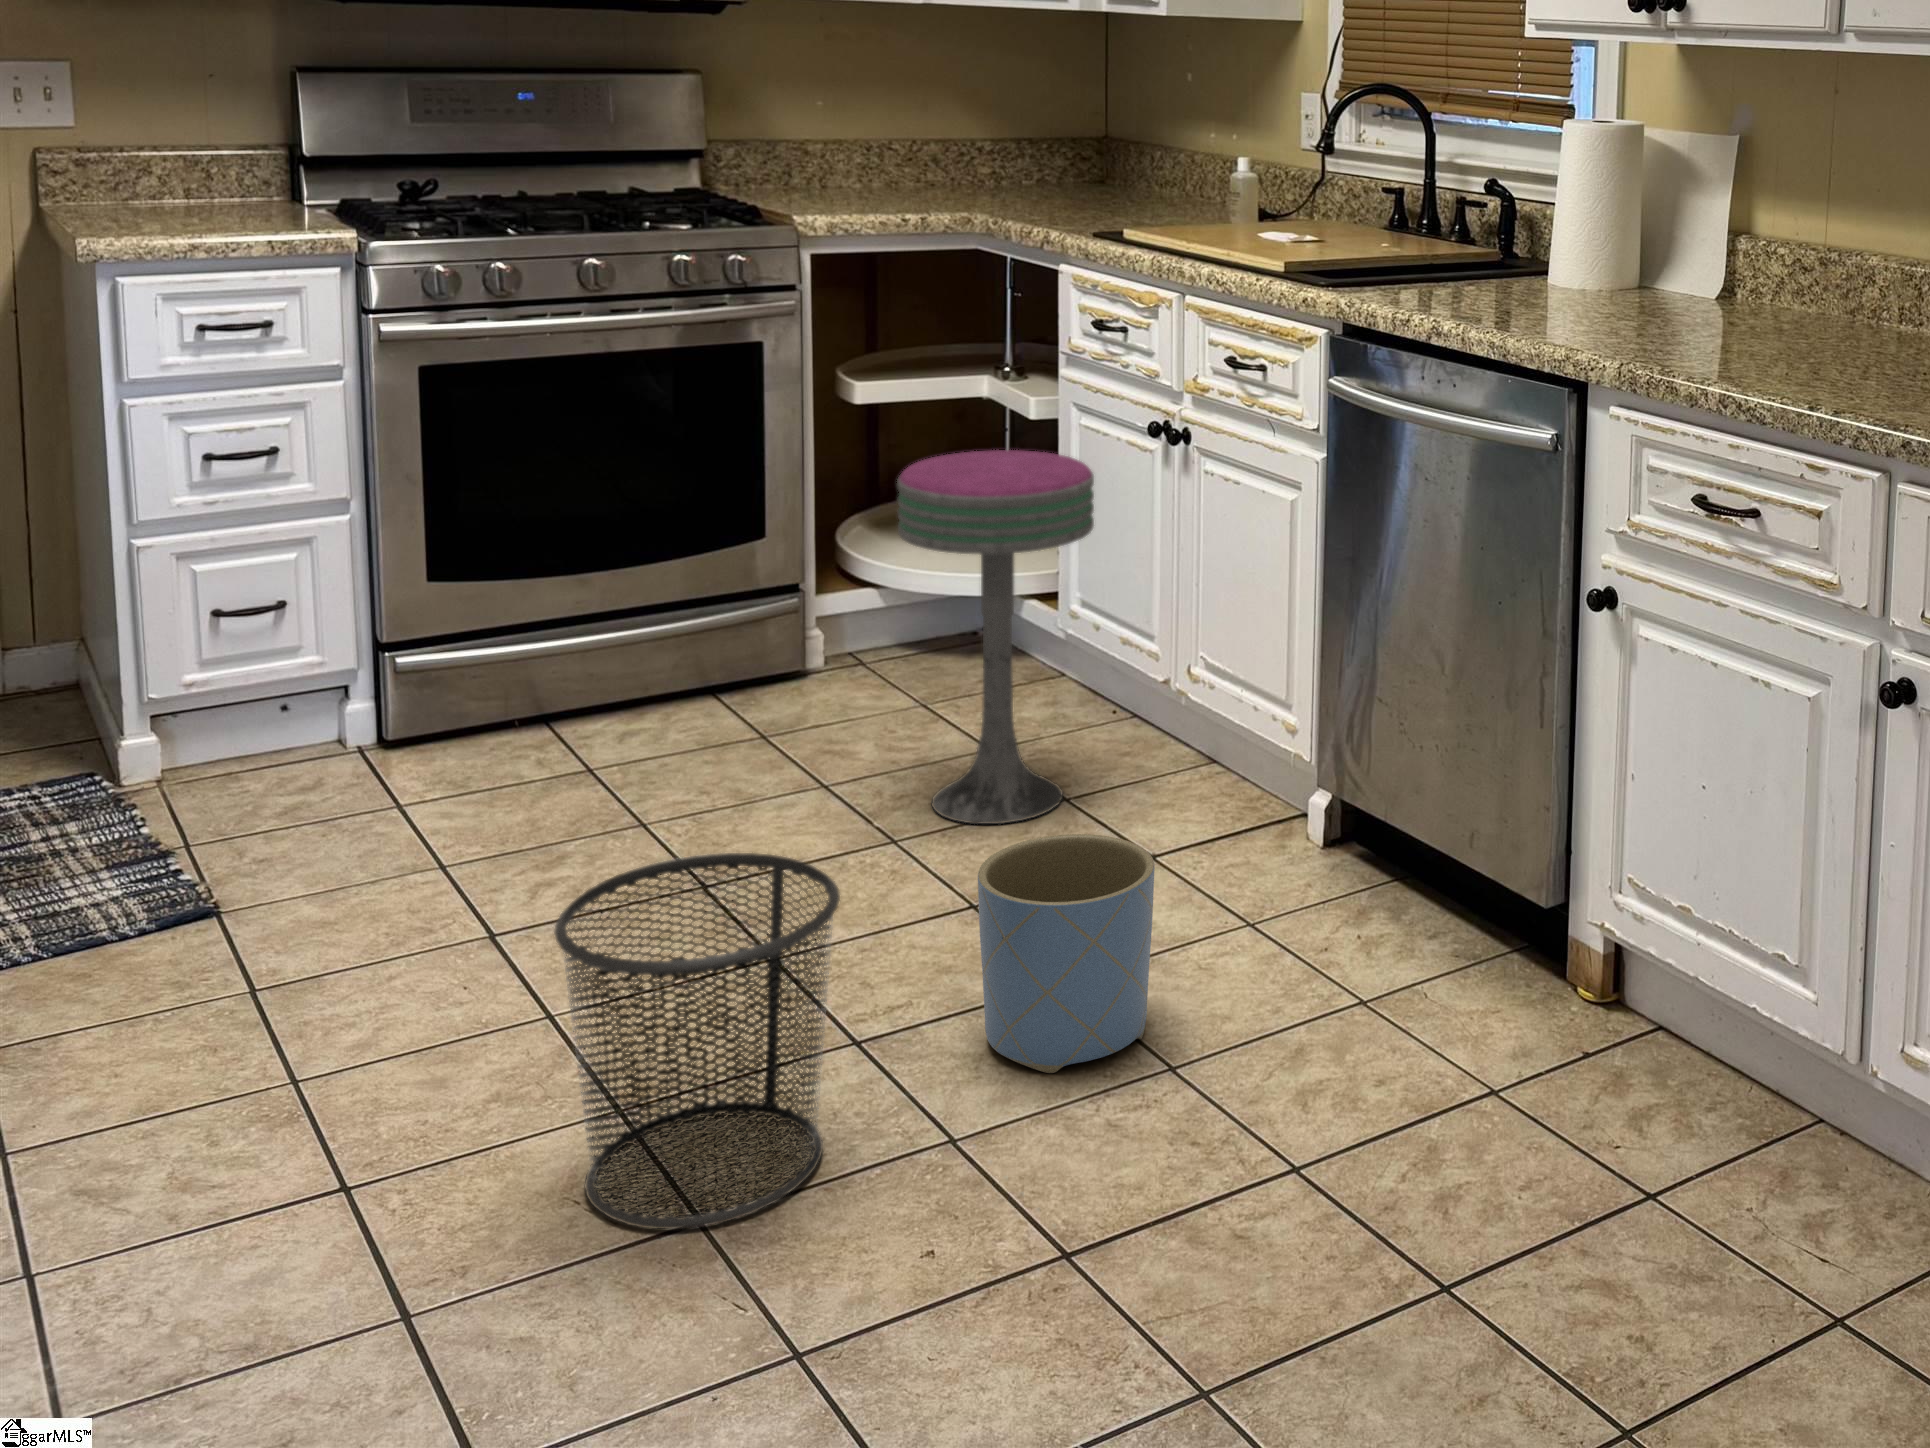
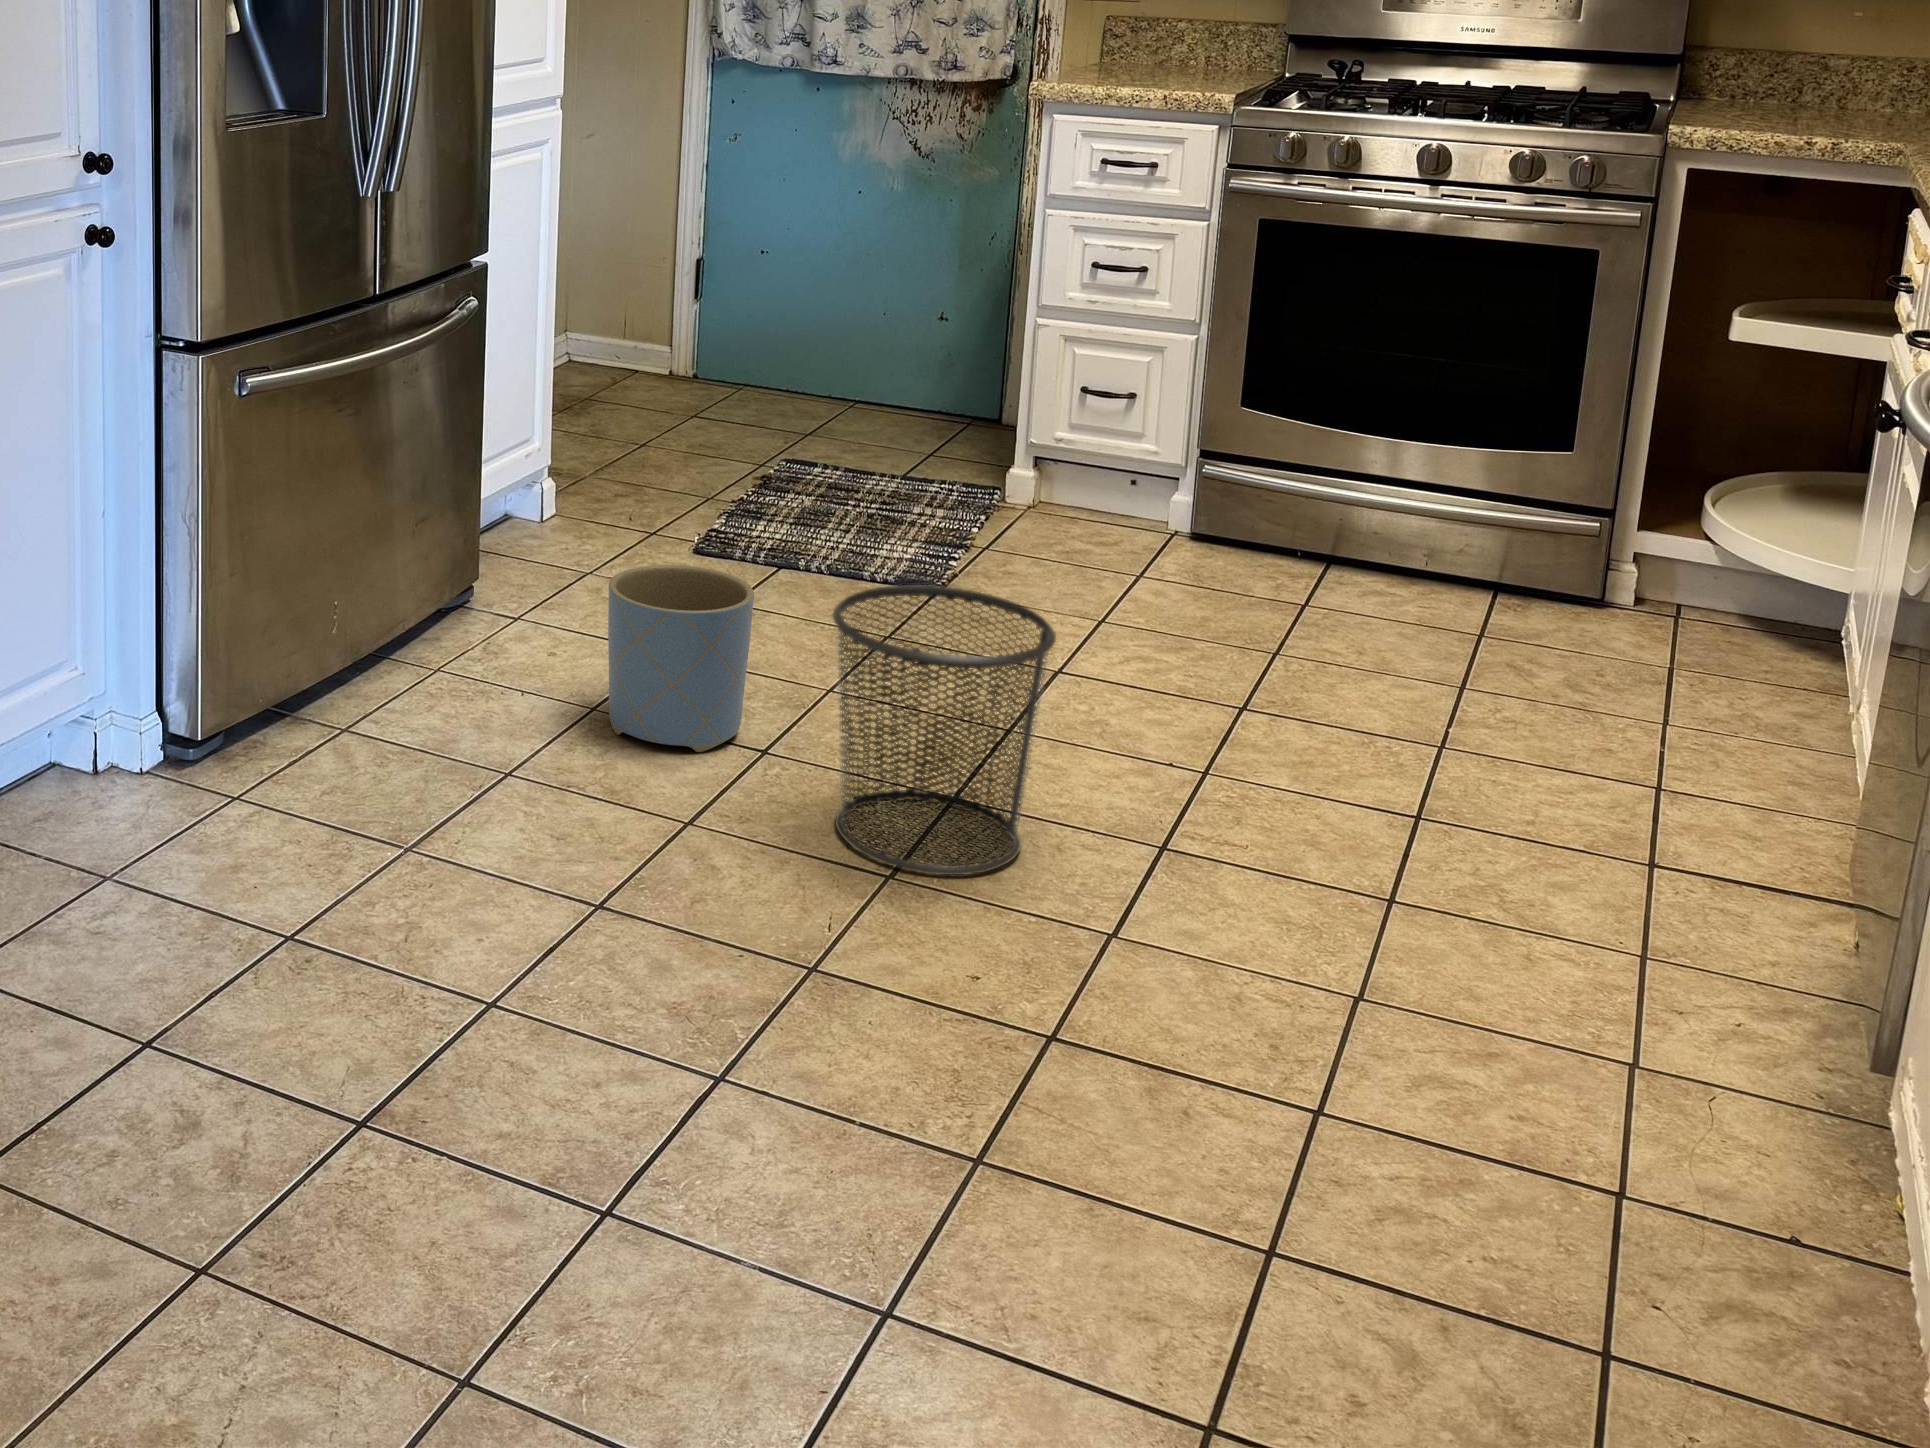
bar stool: present [897,450,1094,824] -> none [1506,382,1758,795]
planter: present [978,834,1155,1073] -> present [608,565,754,752]

